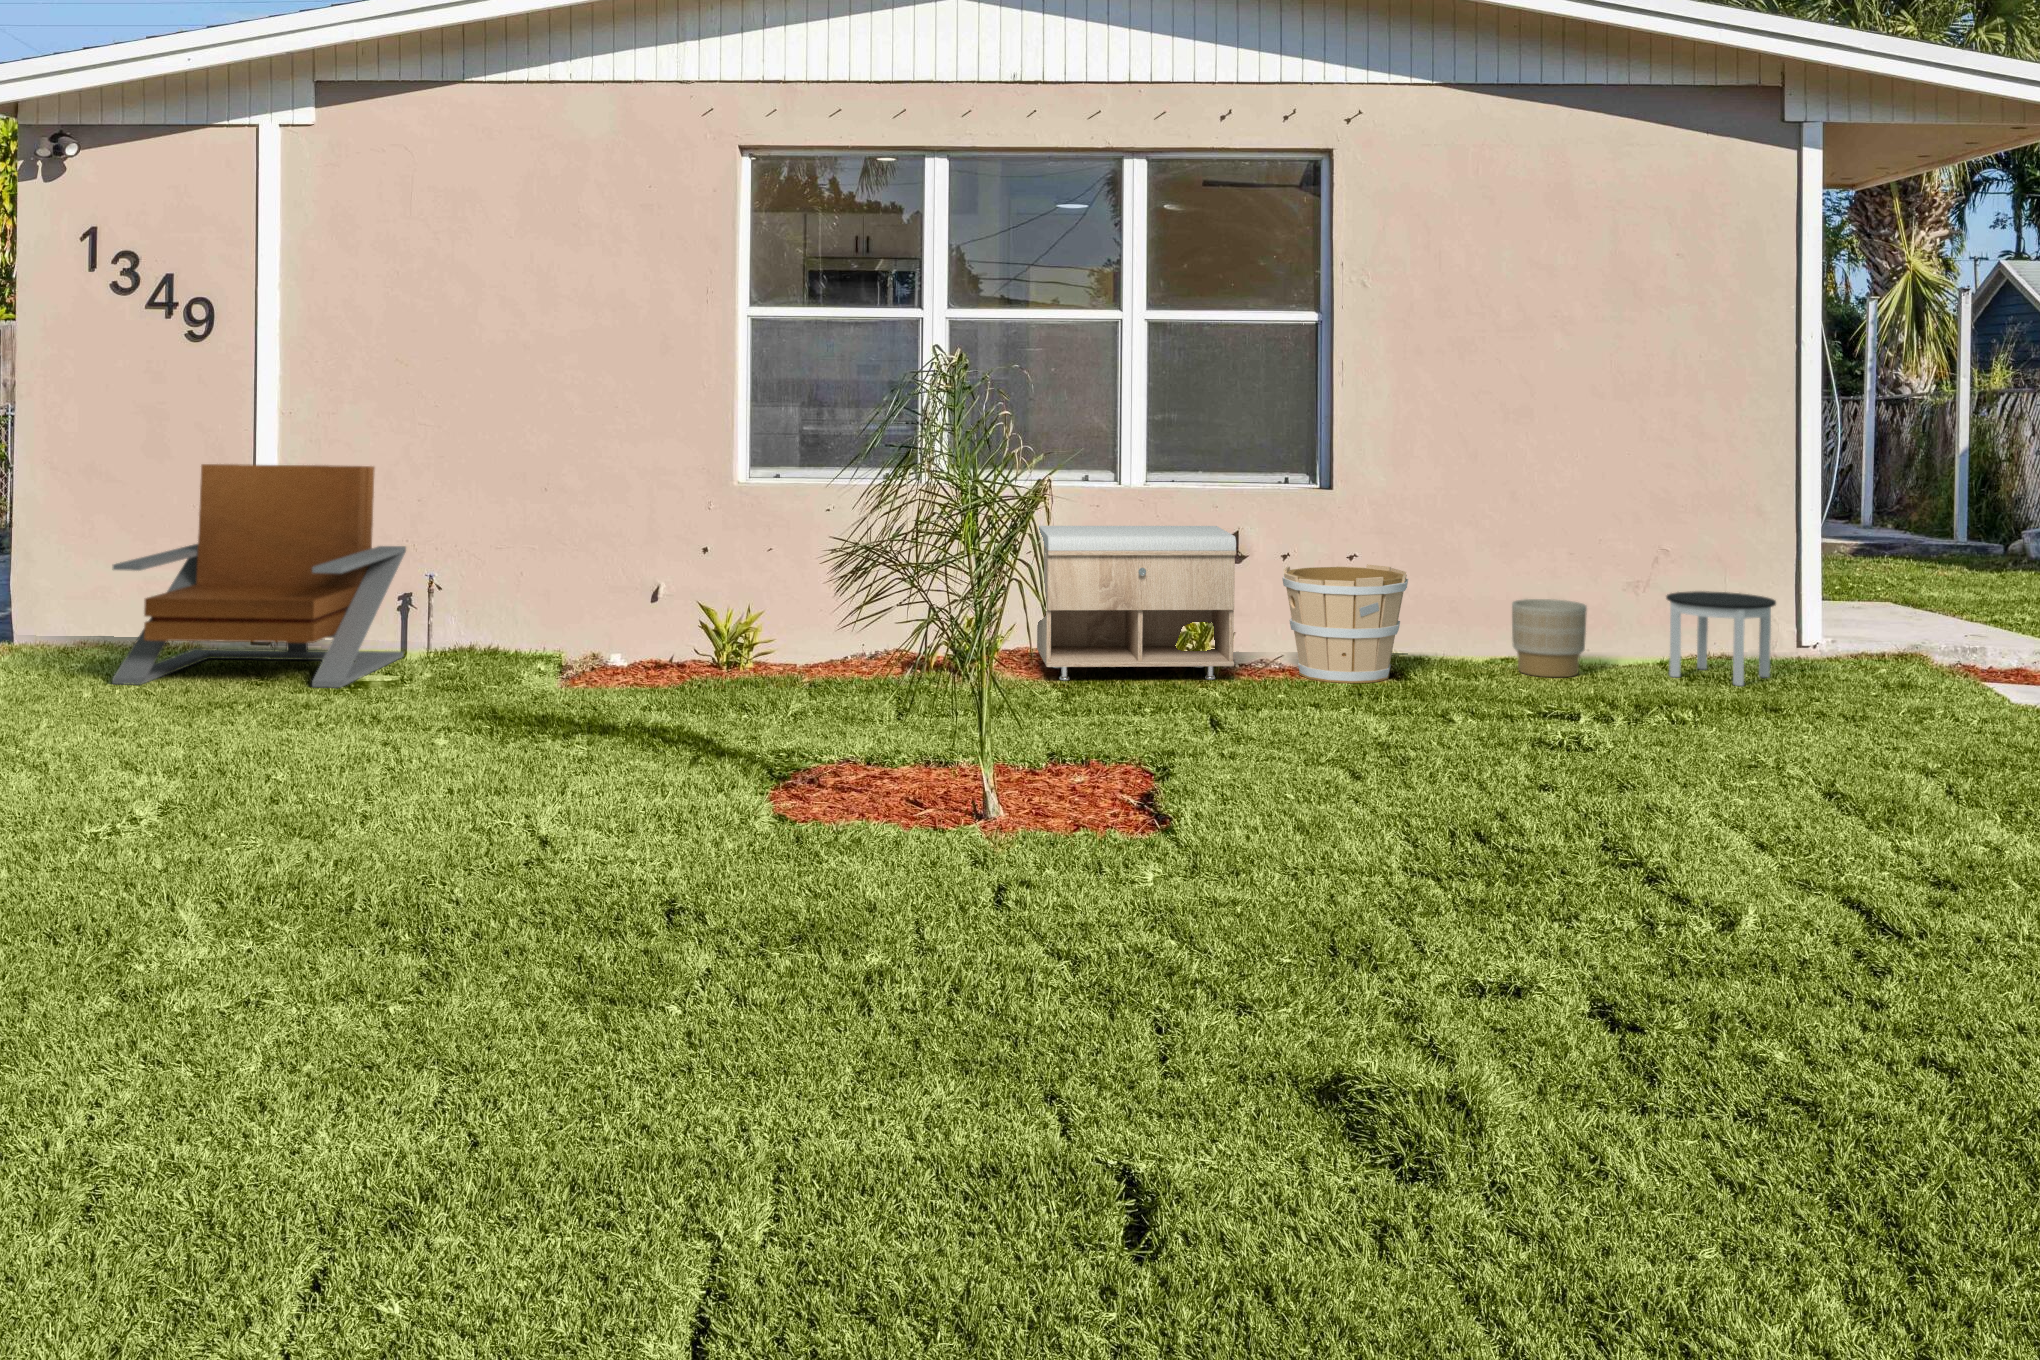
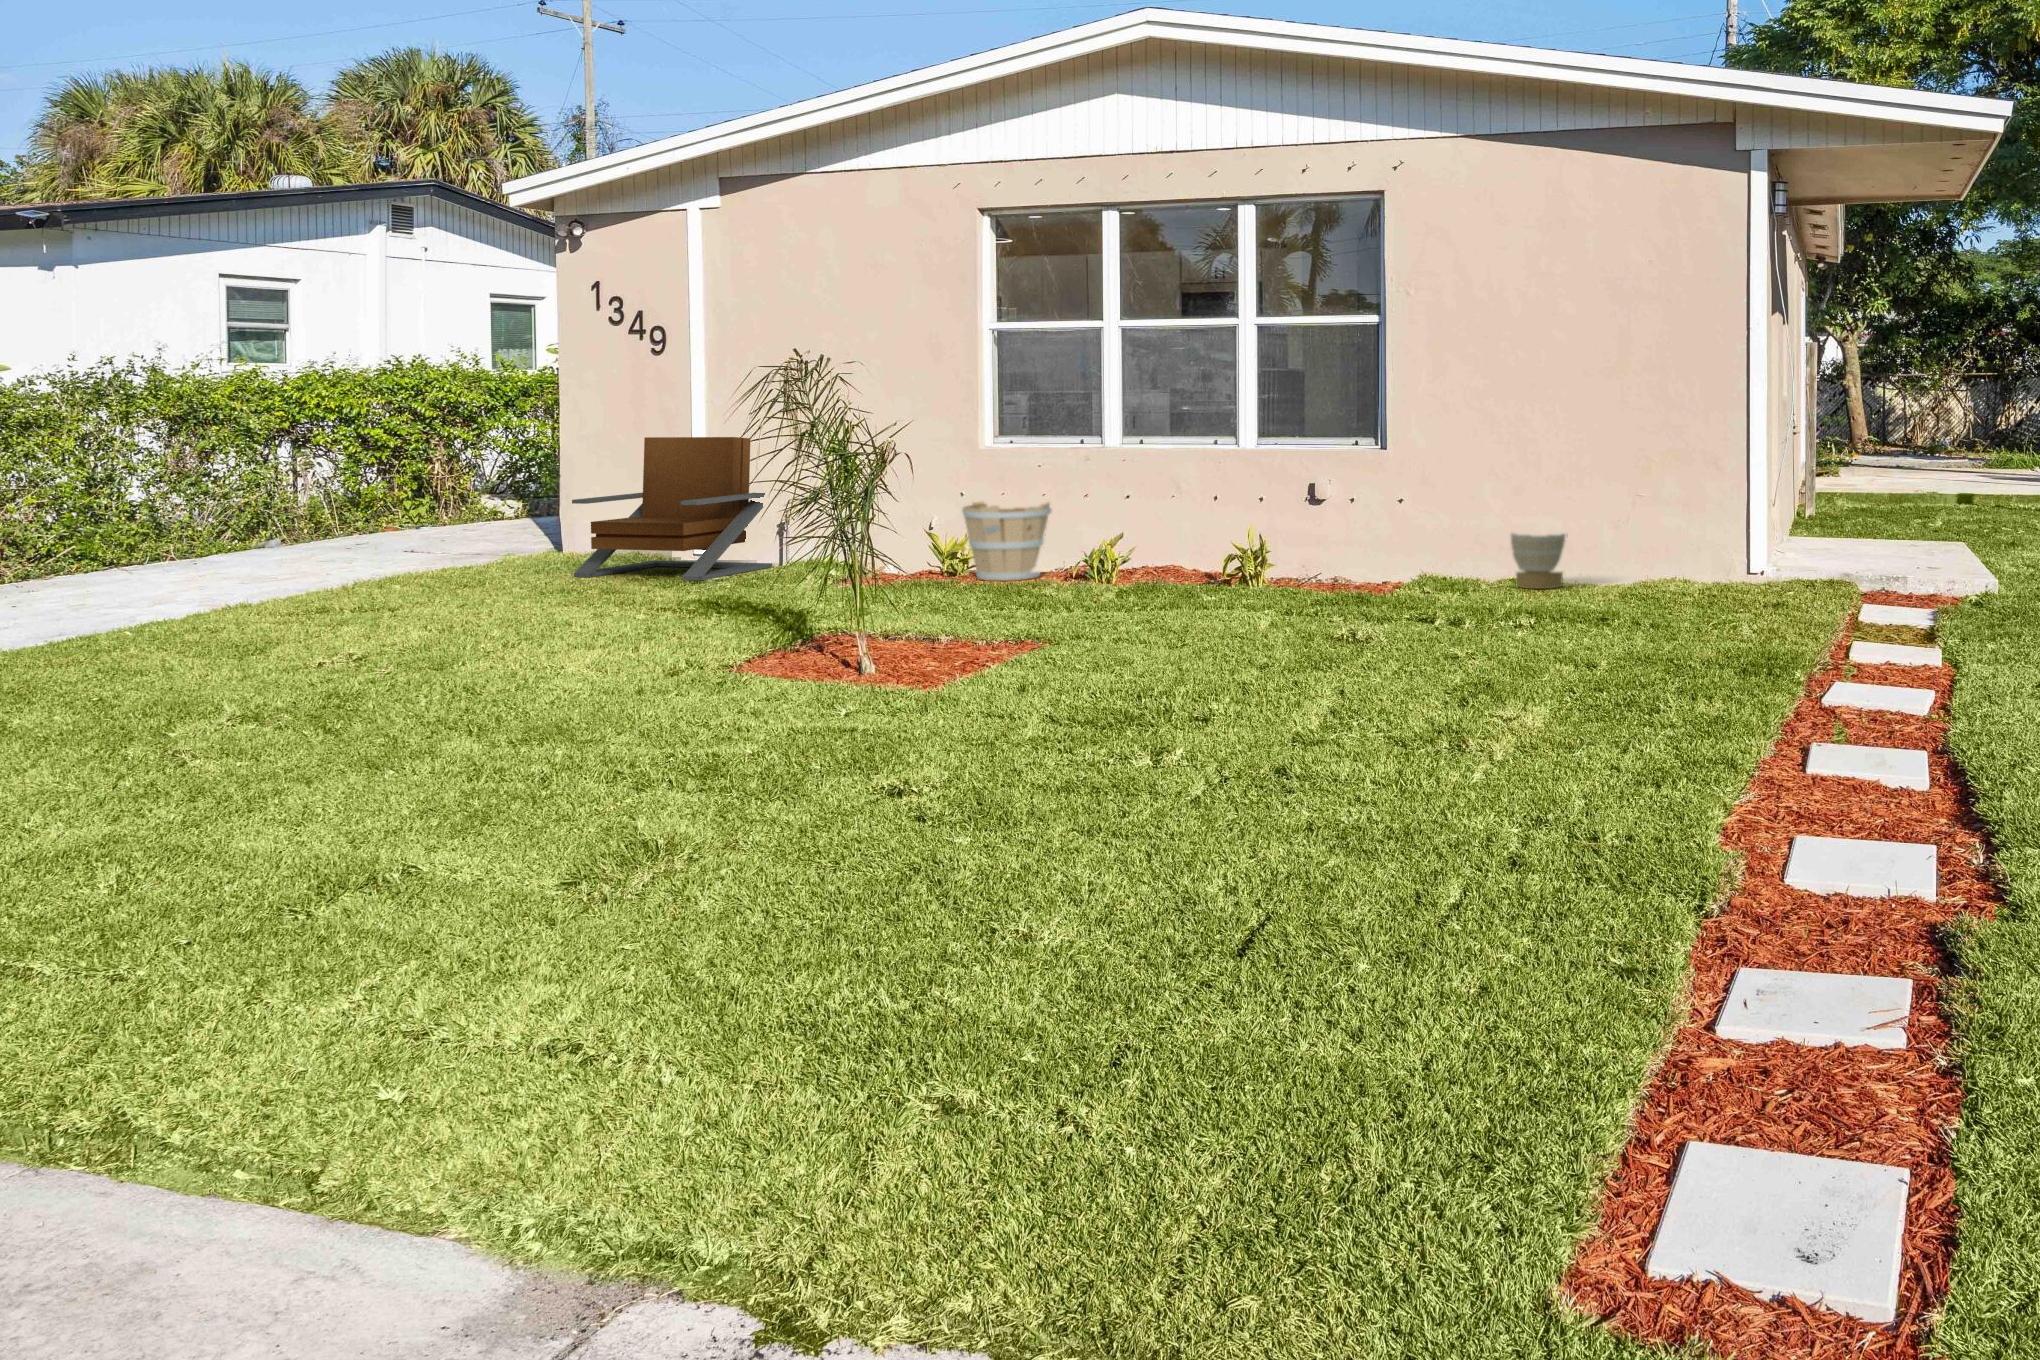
storage bench: present [1037,526,1236,680] -> none [1148,475,1300,586]
wooden bucket: present [1282,564,1408,683] -> present [963,502,1051,581]
round table: present [1666,591,1776,686] -> none [1629,525,1713,596]

